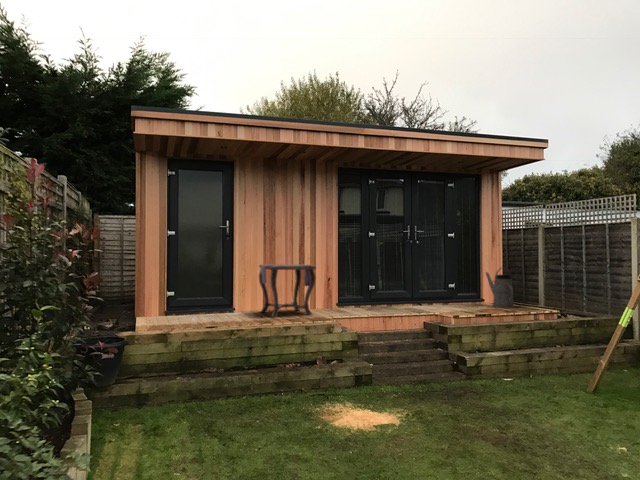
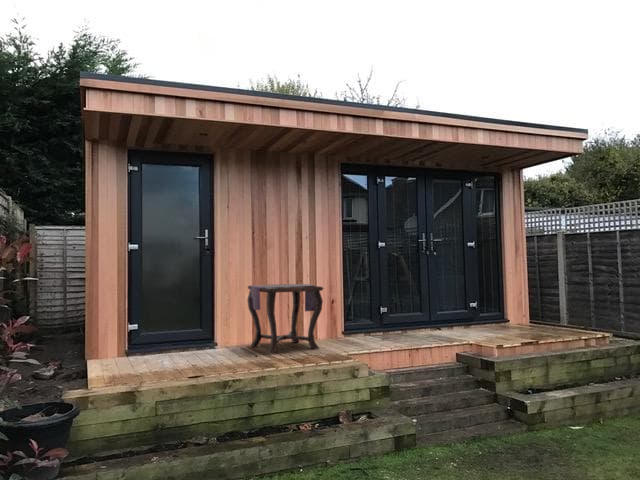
watering can: present [486,268,514,308] -> none [510,282,551,331]

